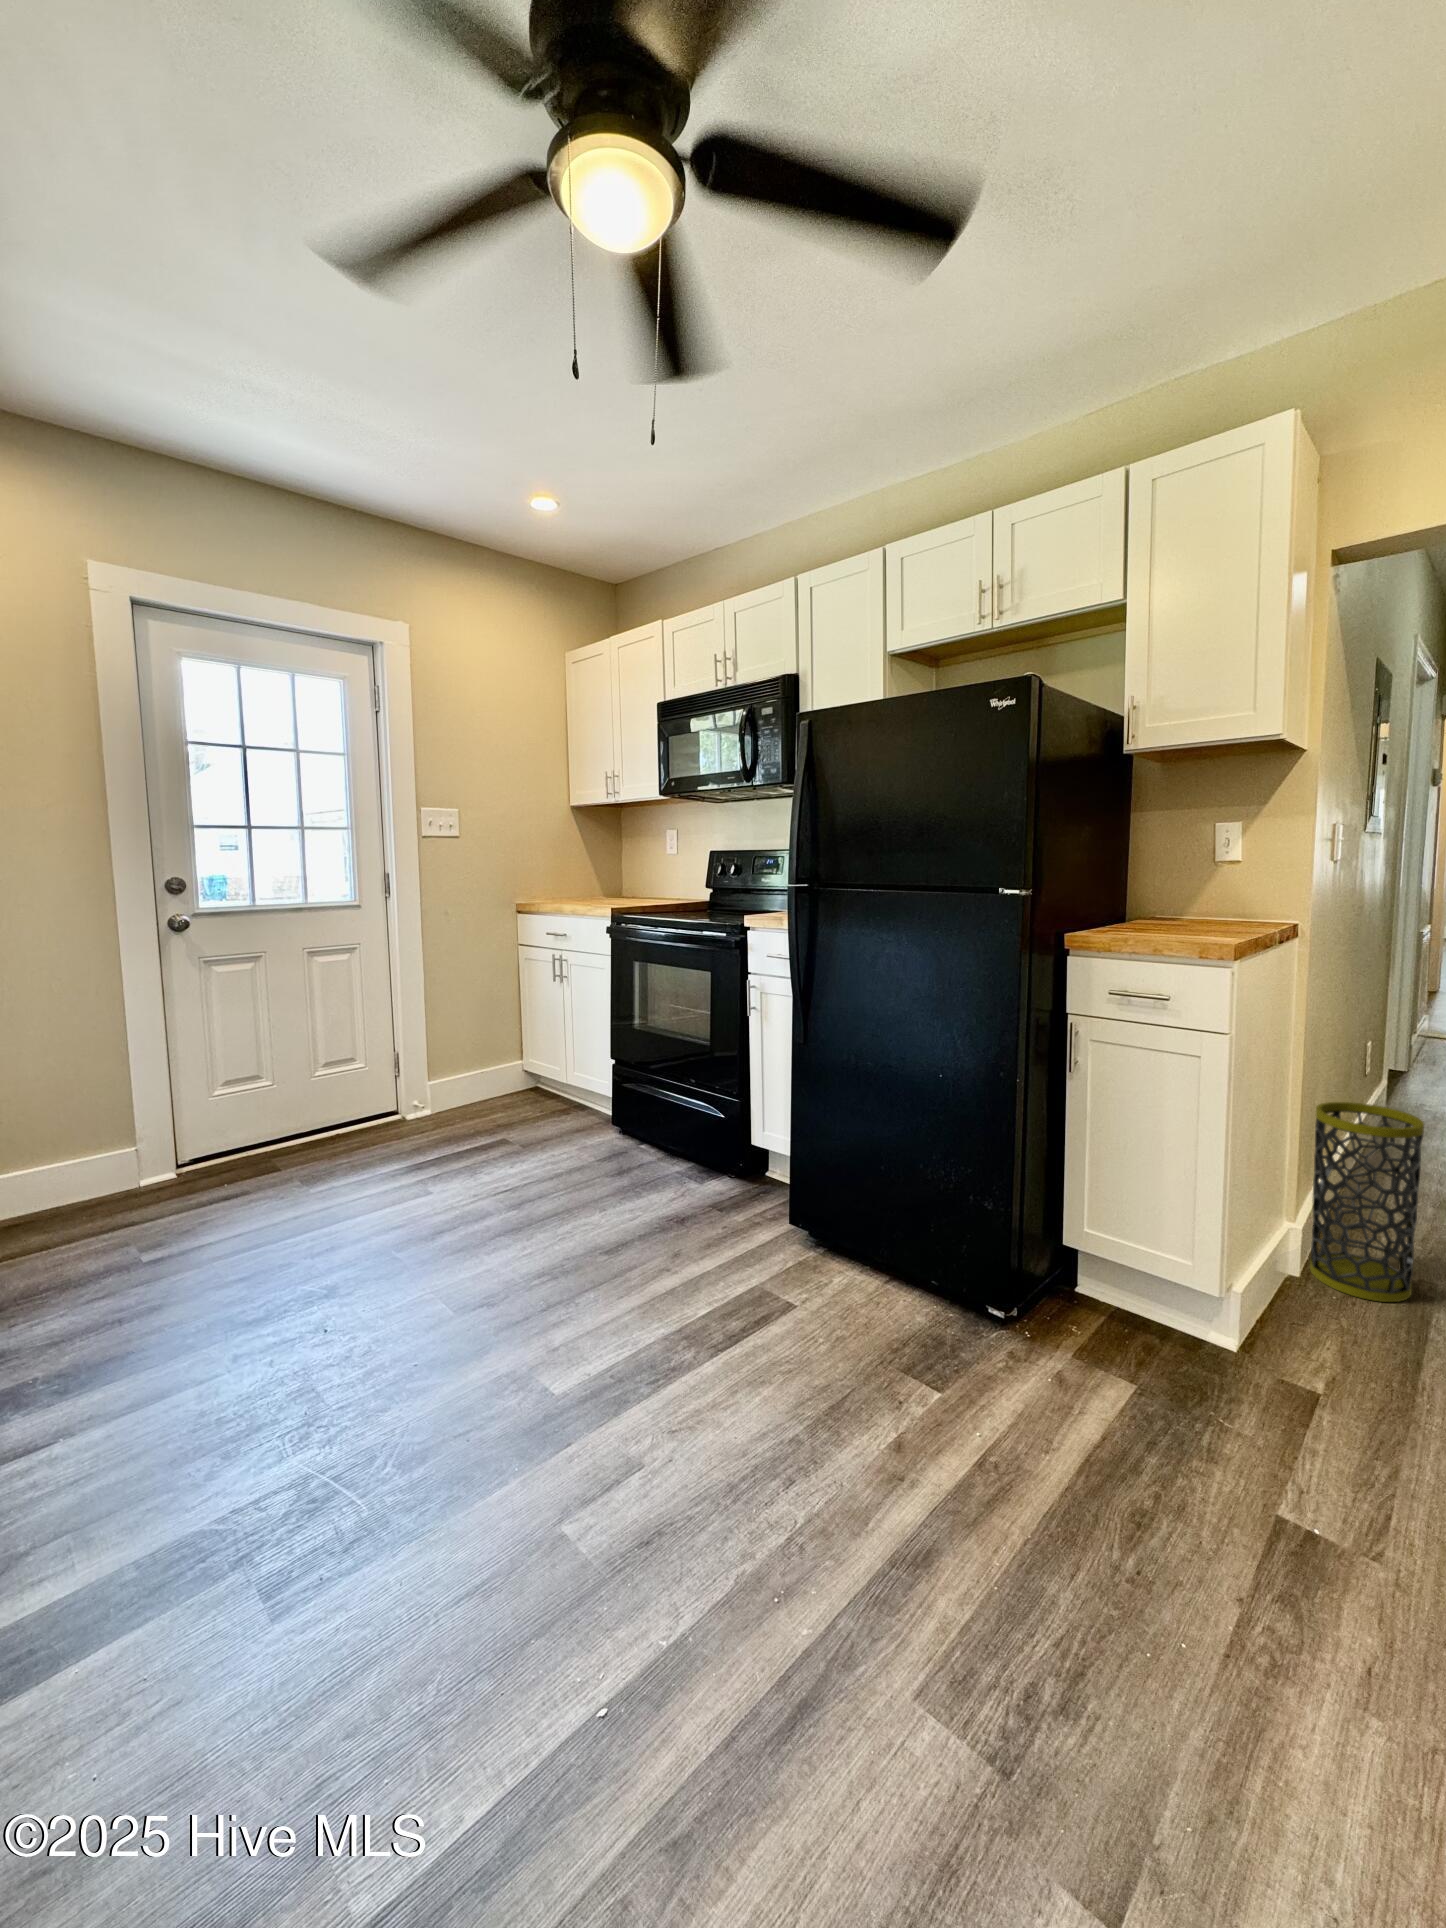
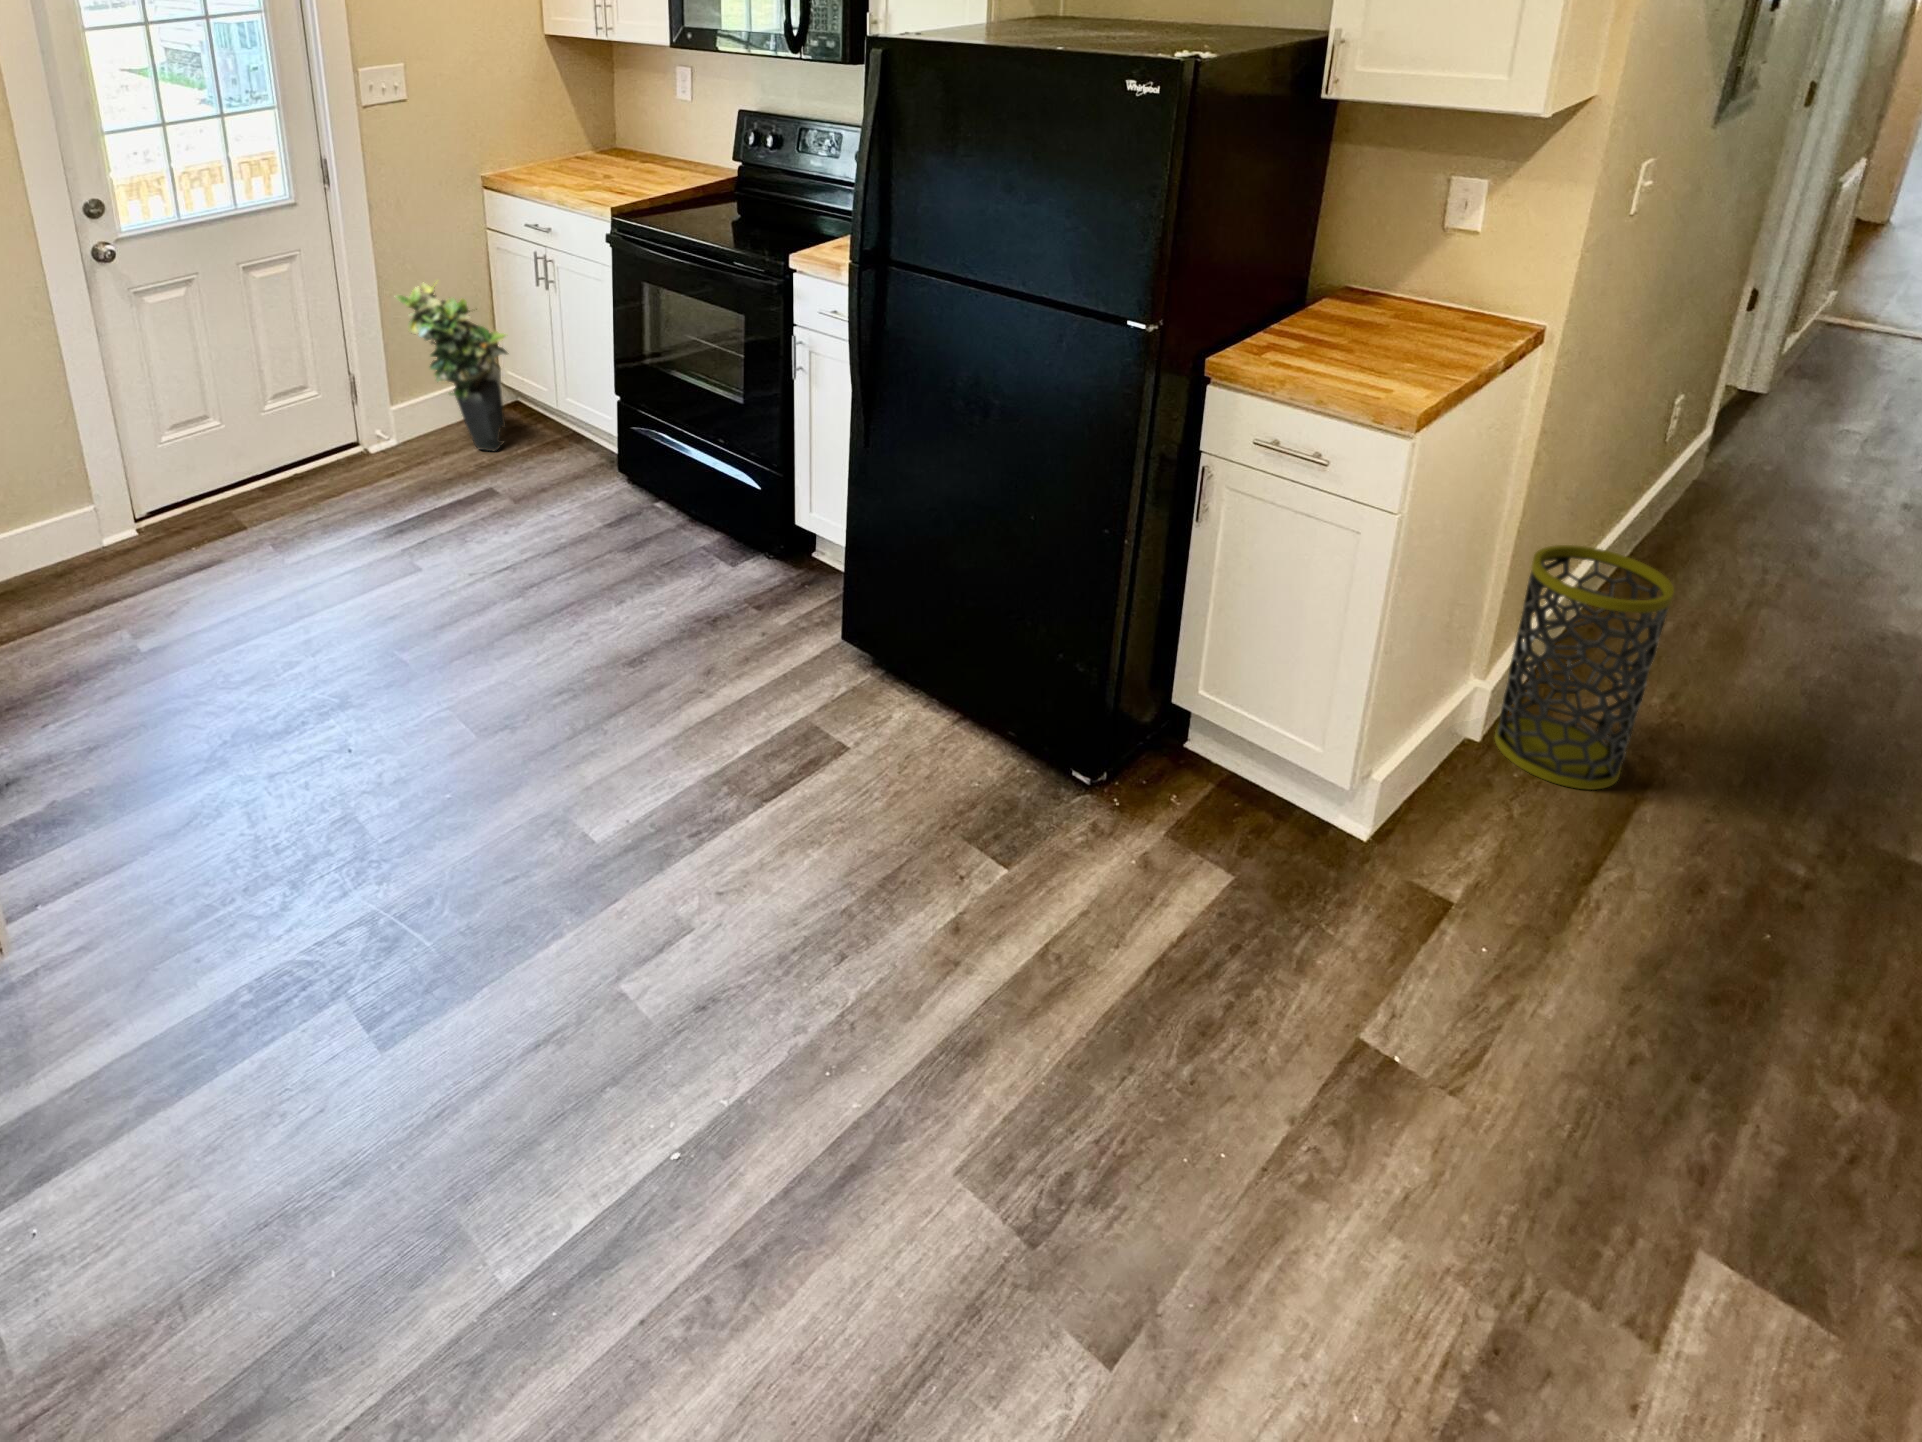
potted plant: none [437,975,529,1115] -> present [396,282,507,451]

